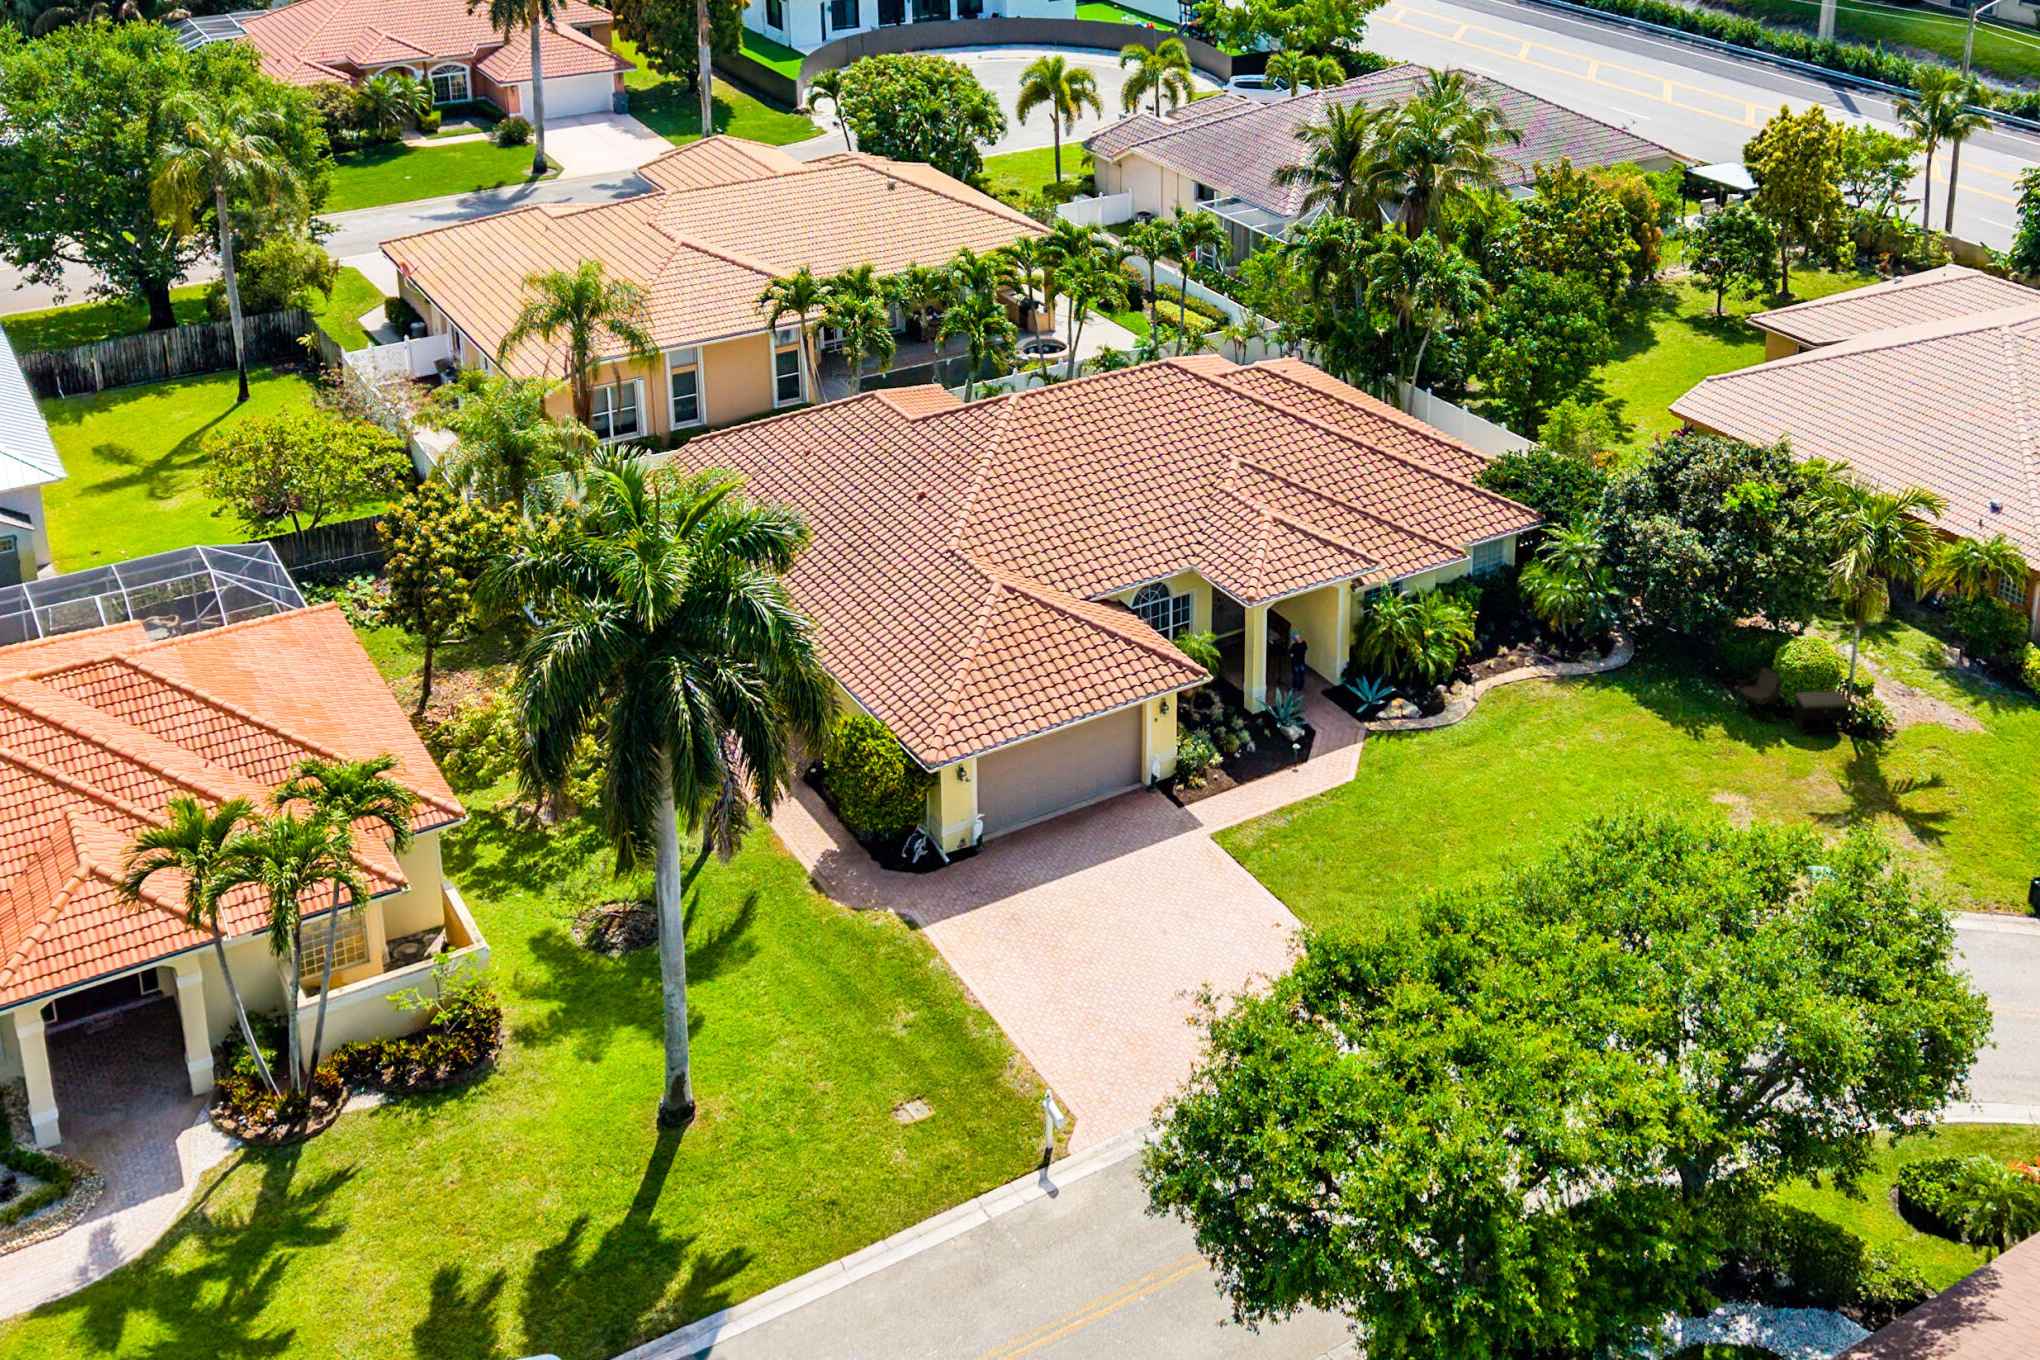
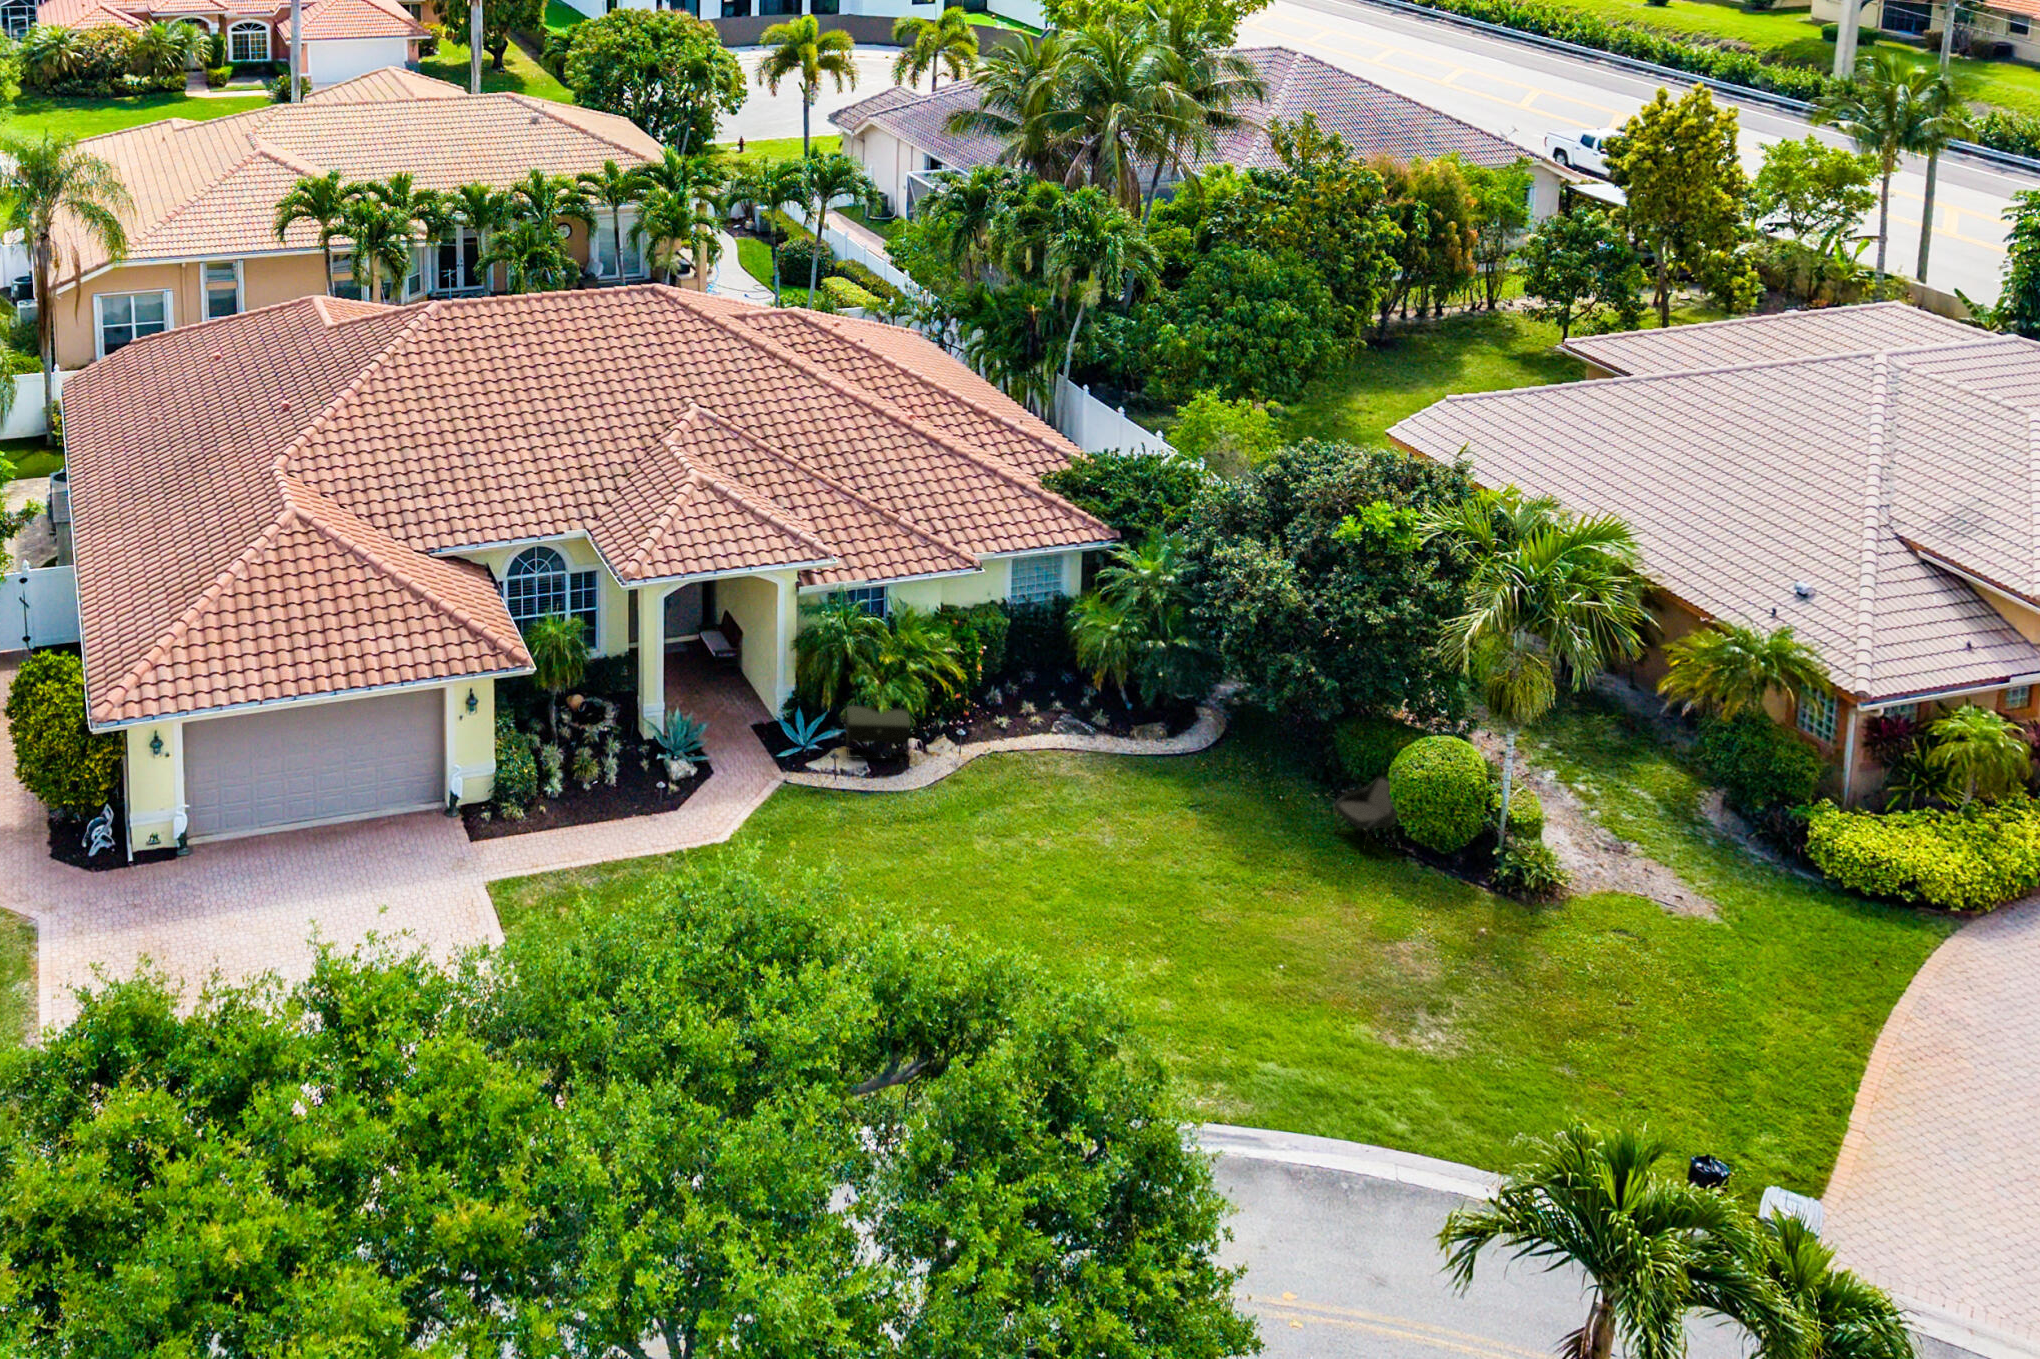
storage bench: present [1793,691,1848,732] -> present [846,706,910,760]

